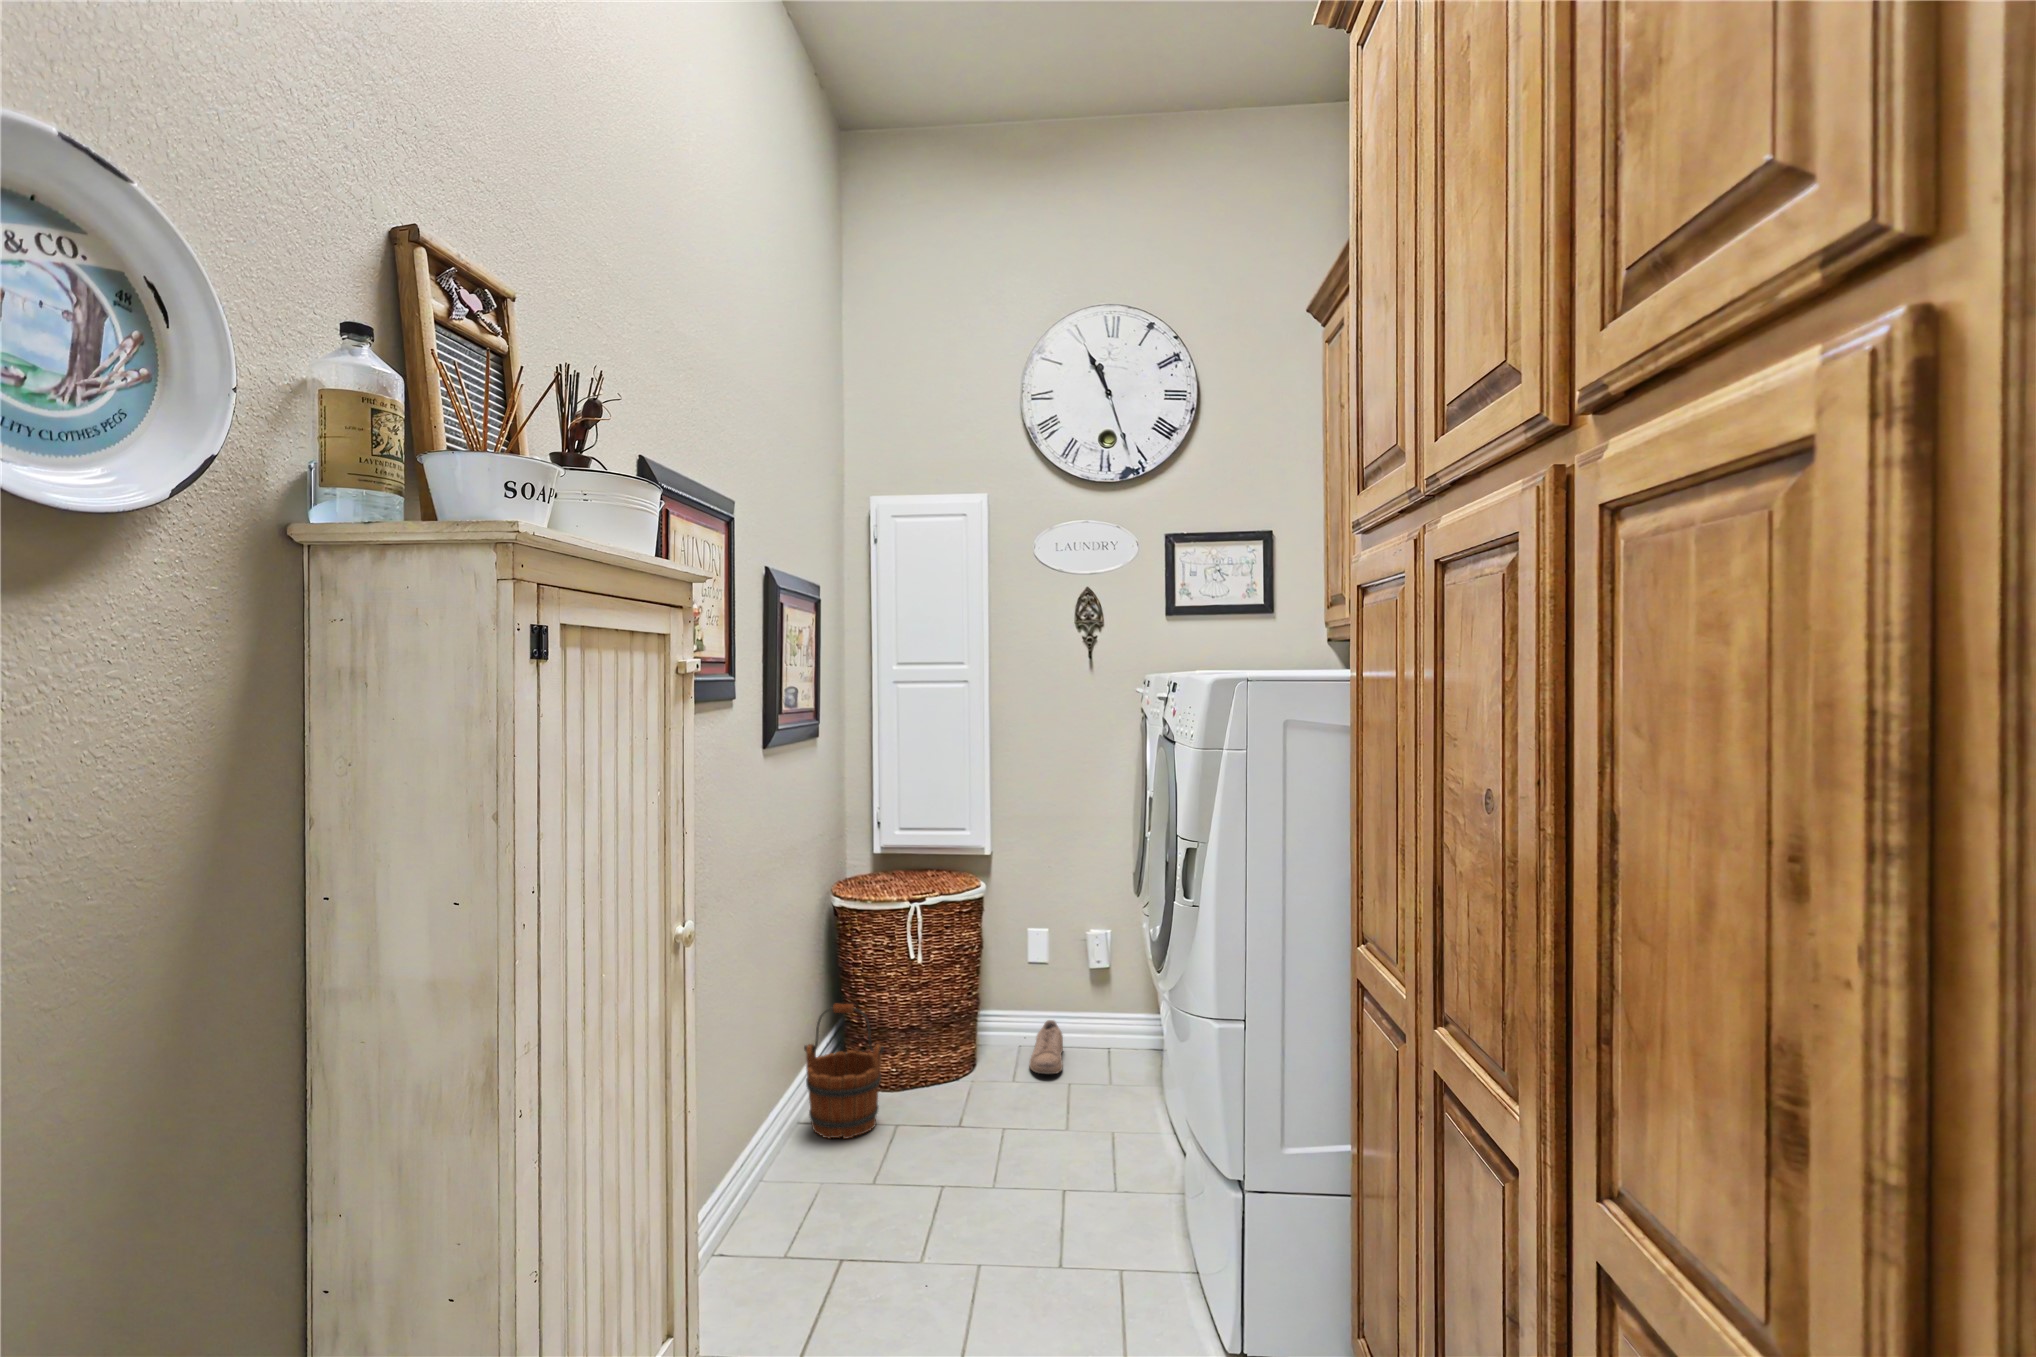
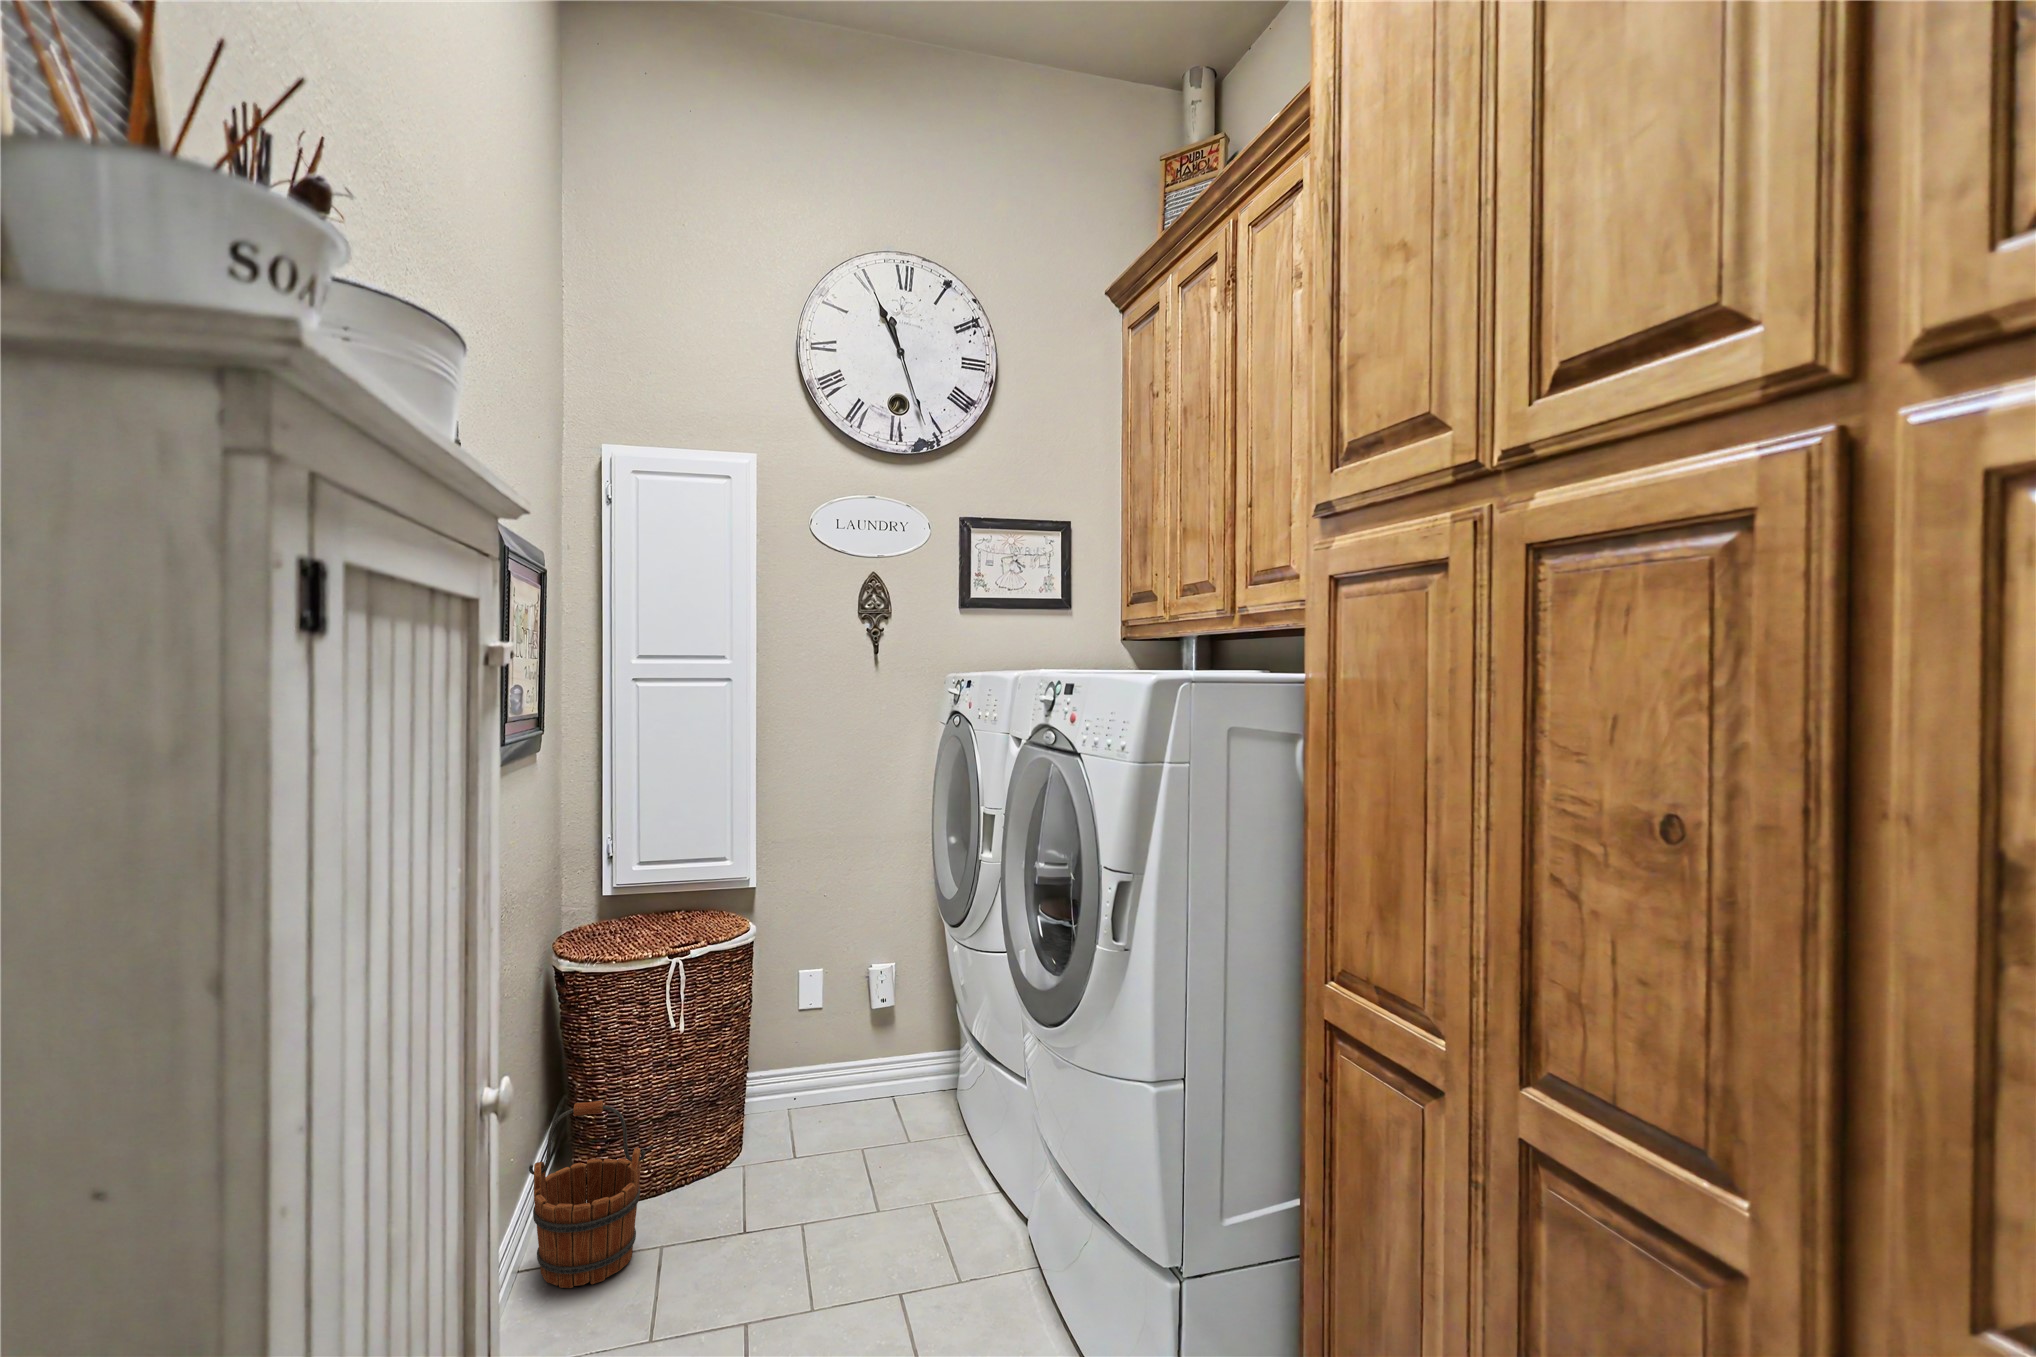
shoe: present [1029,1020,1063,1074] -> none [810,1076,851,1146]

